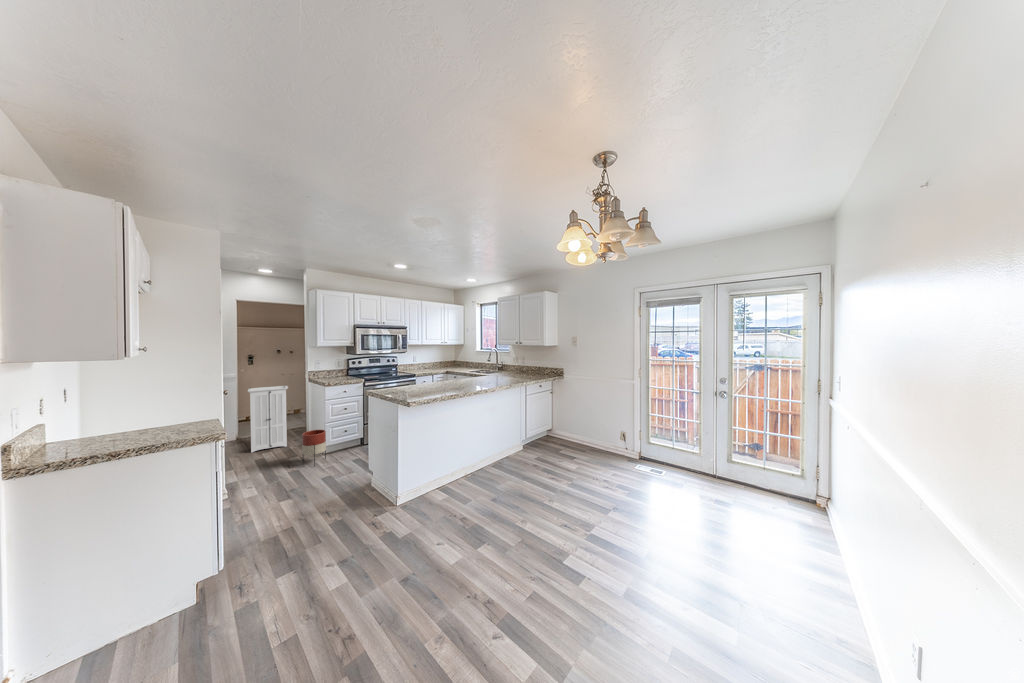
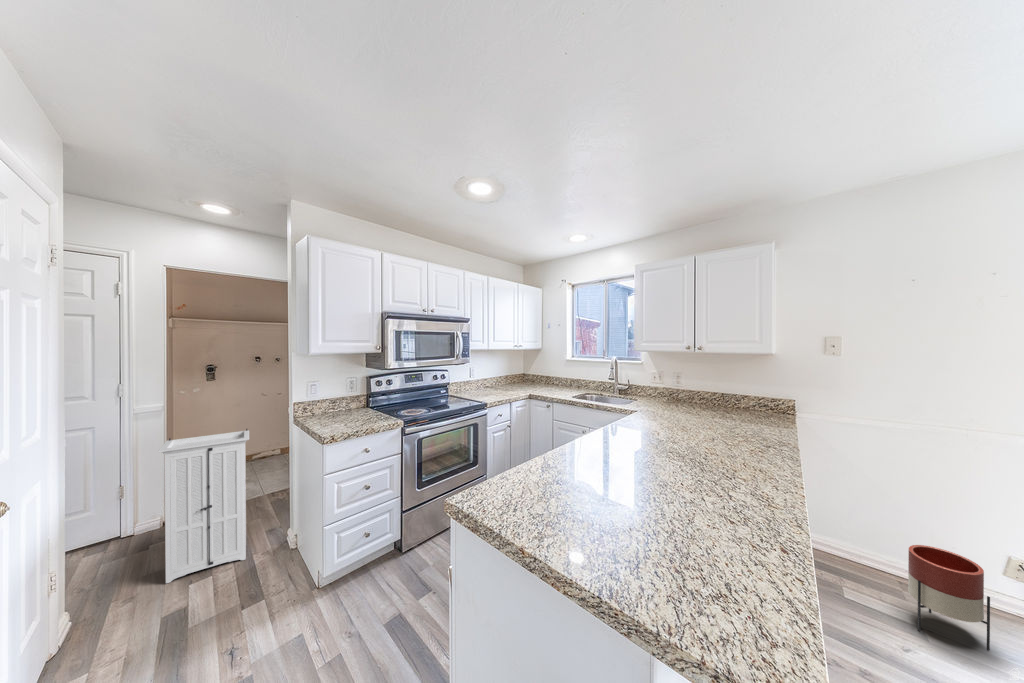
planter: present [302,430,326,466] -> present [908,545,990,650]

